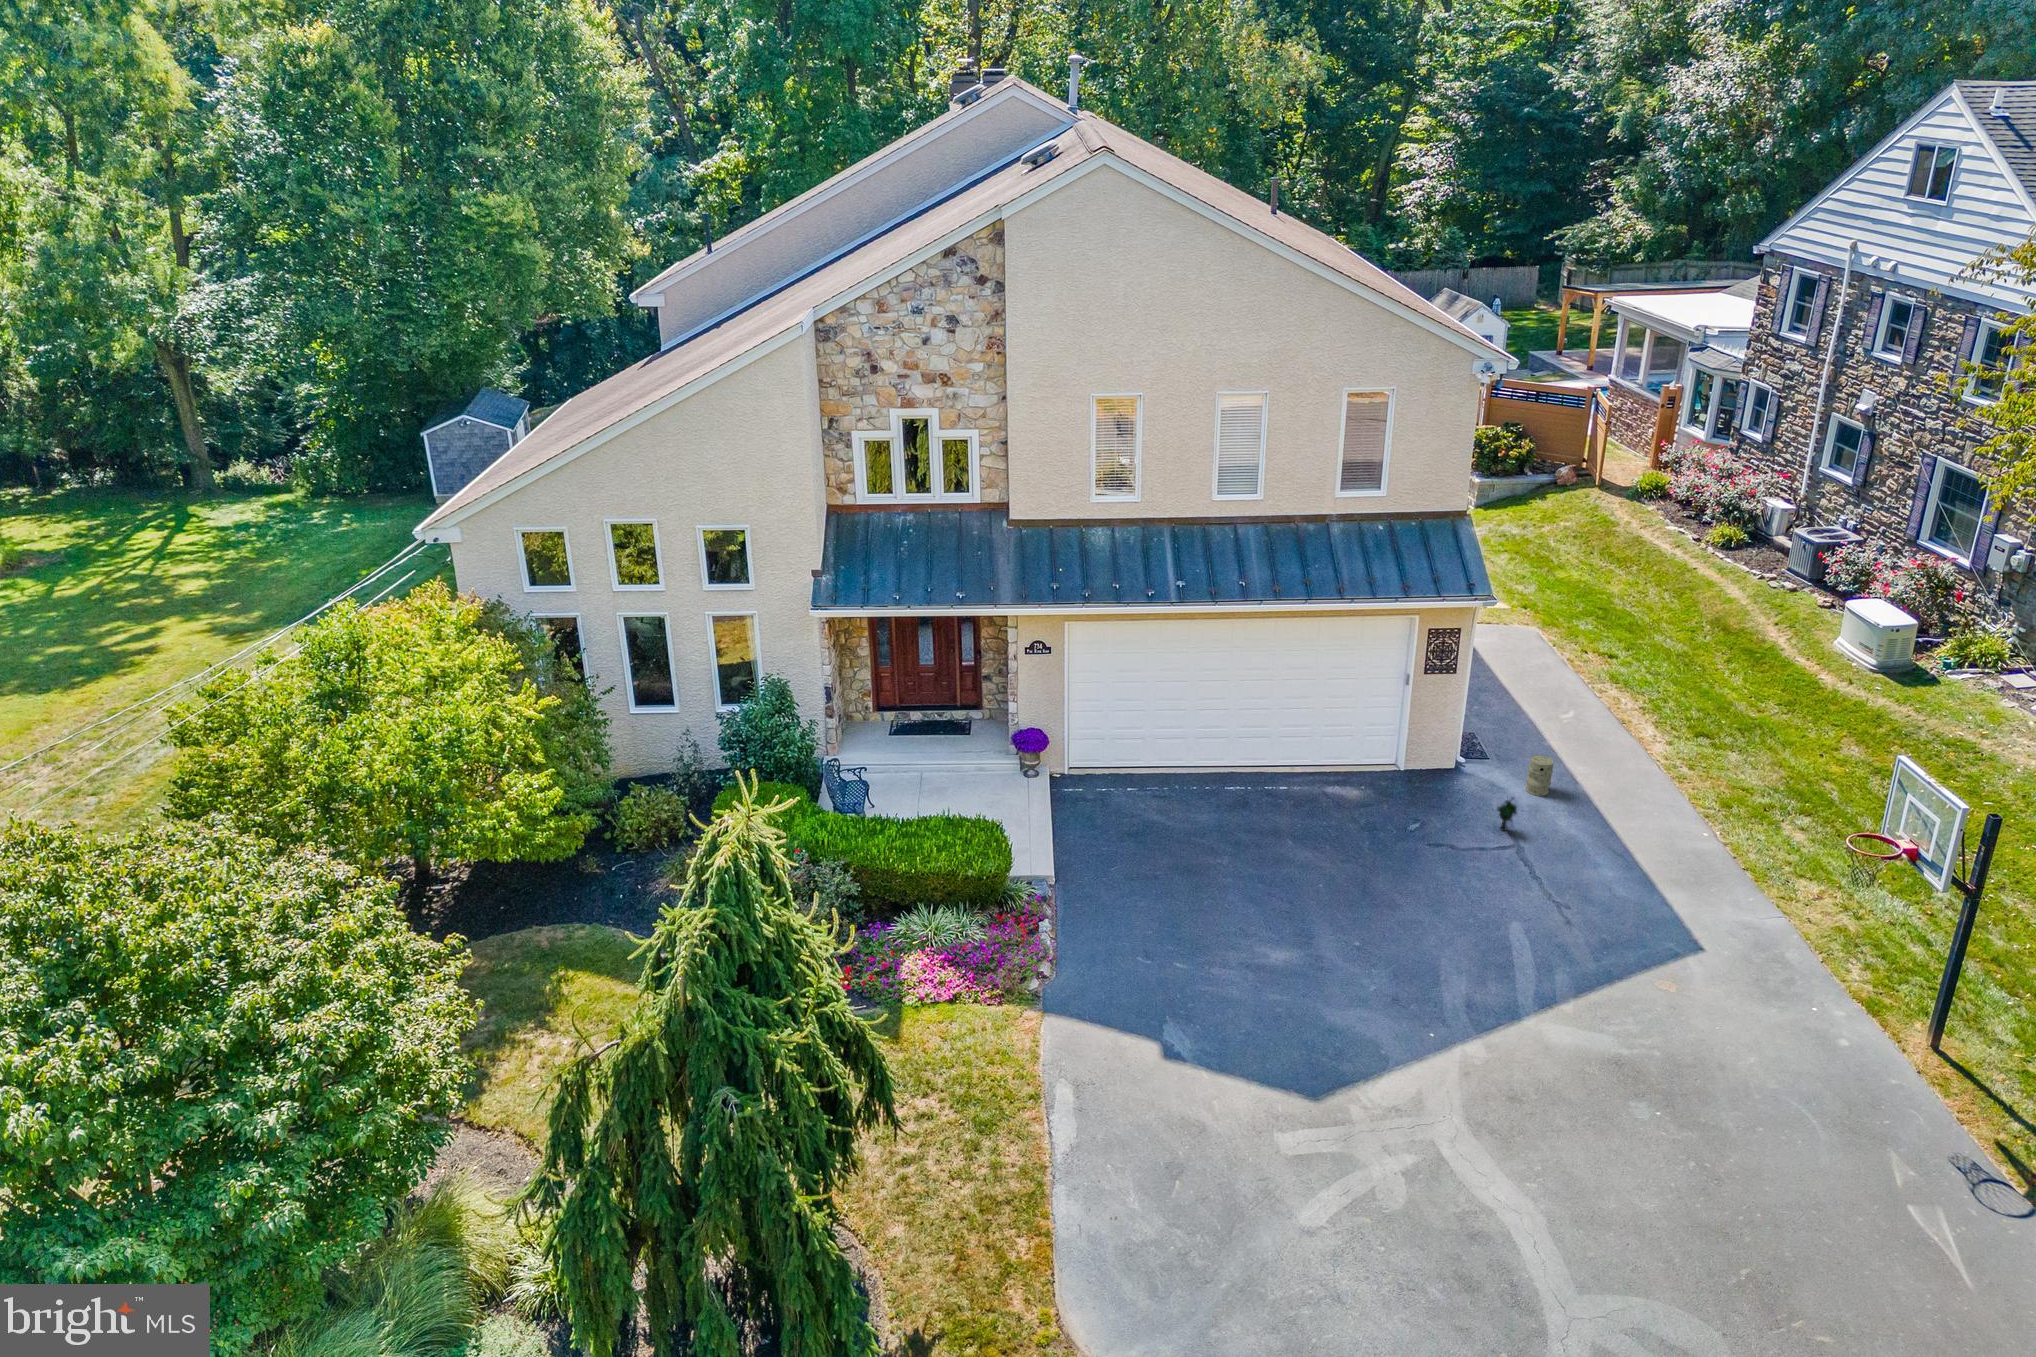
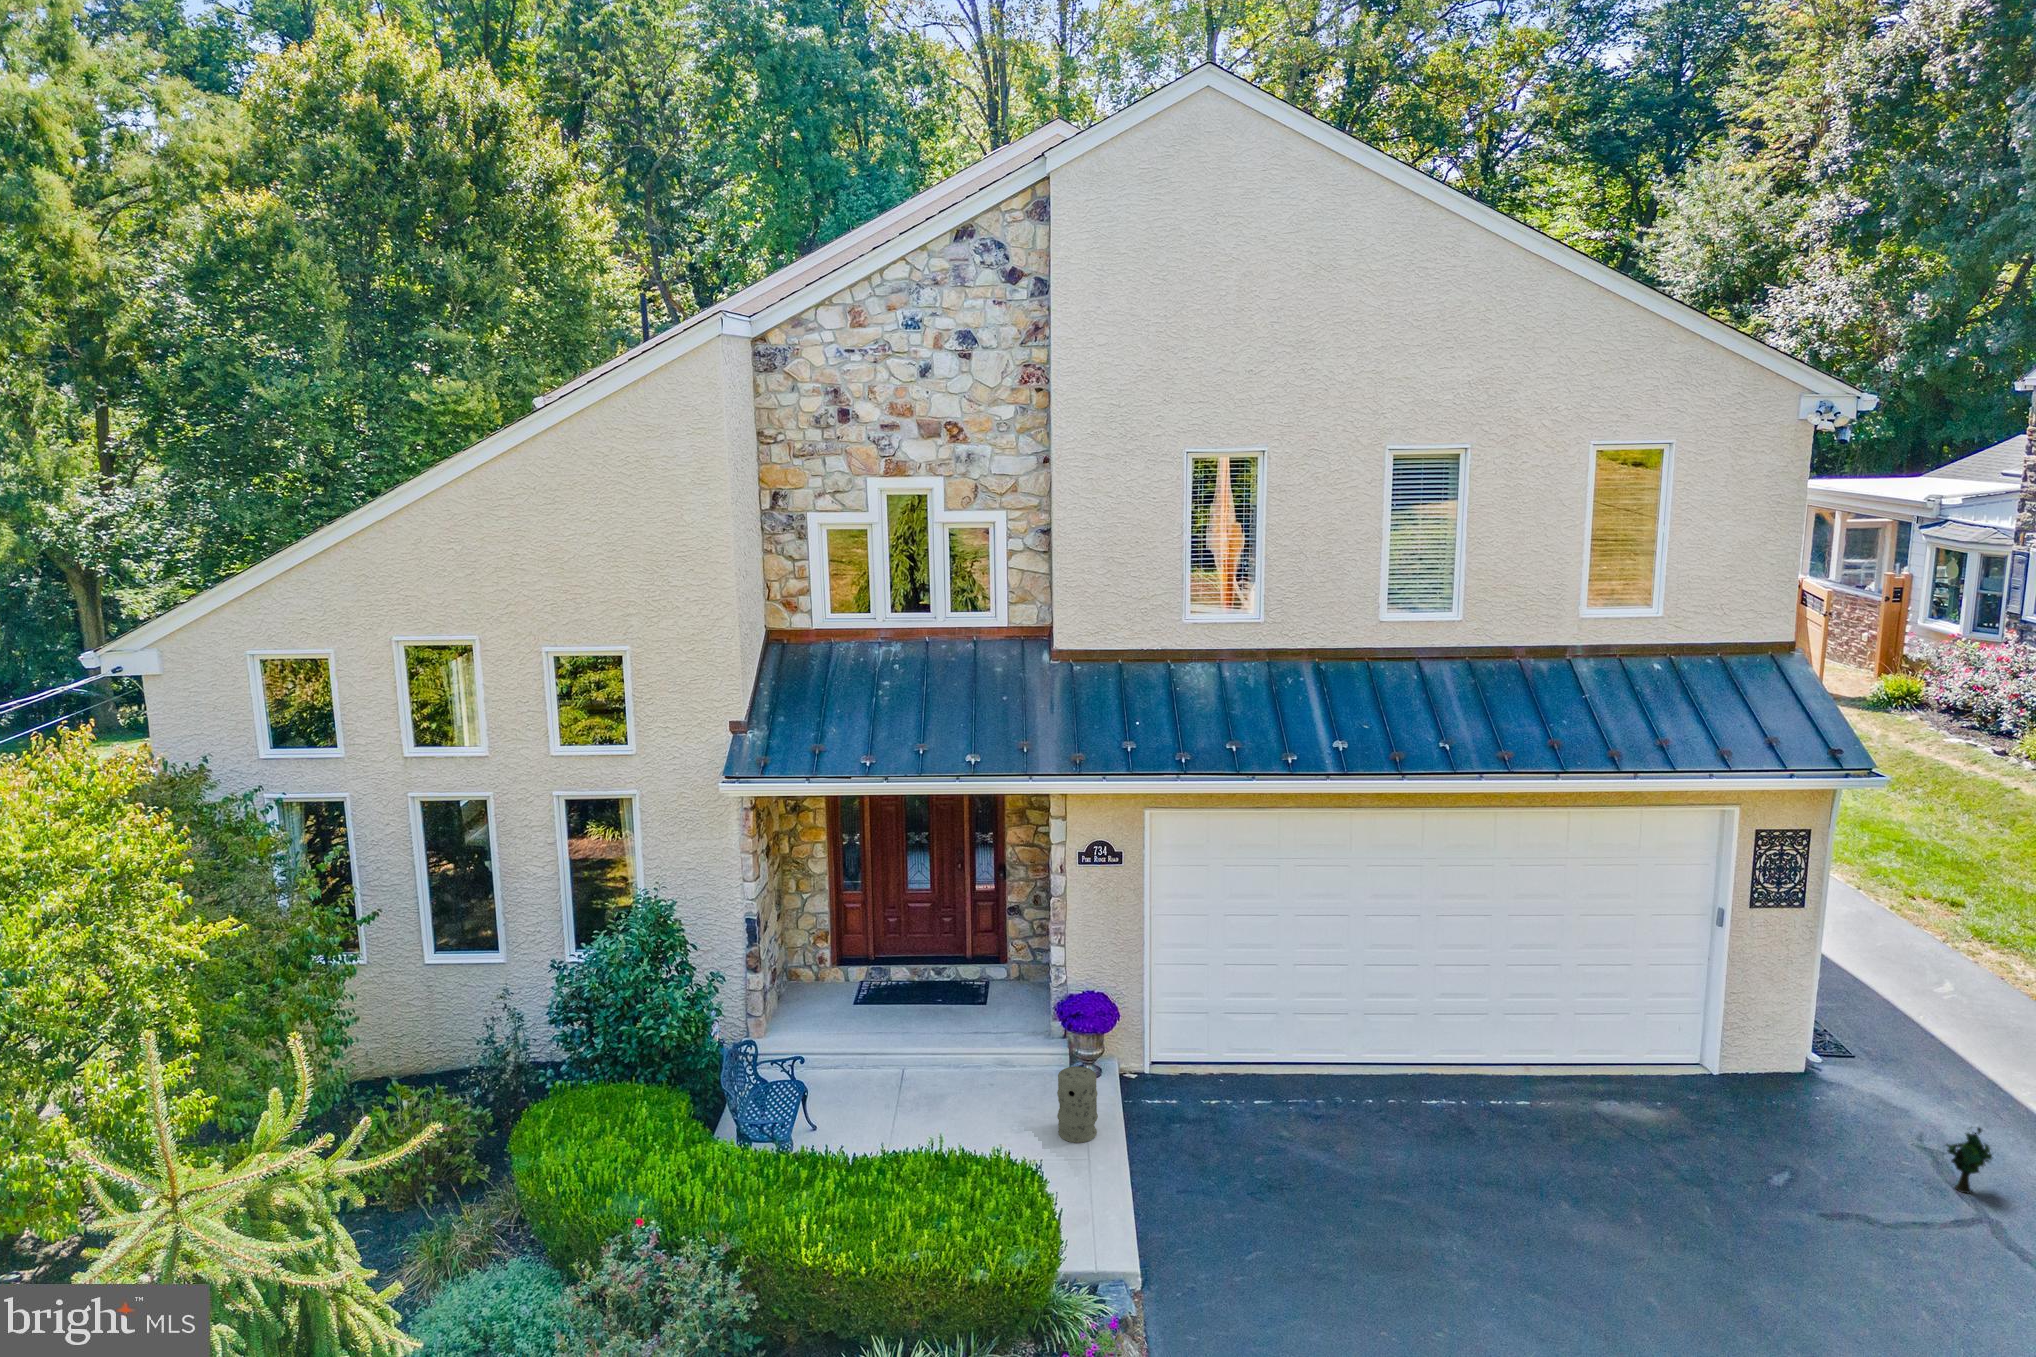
trash can: present [1526,755,1554,796] -> present [1057,1066,1098,1143]

